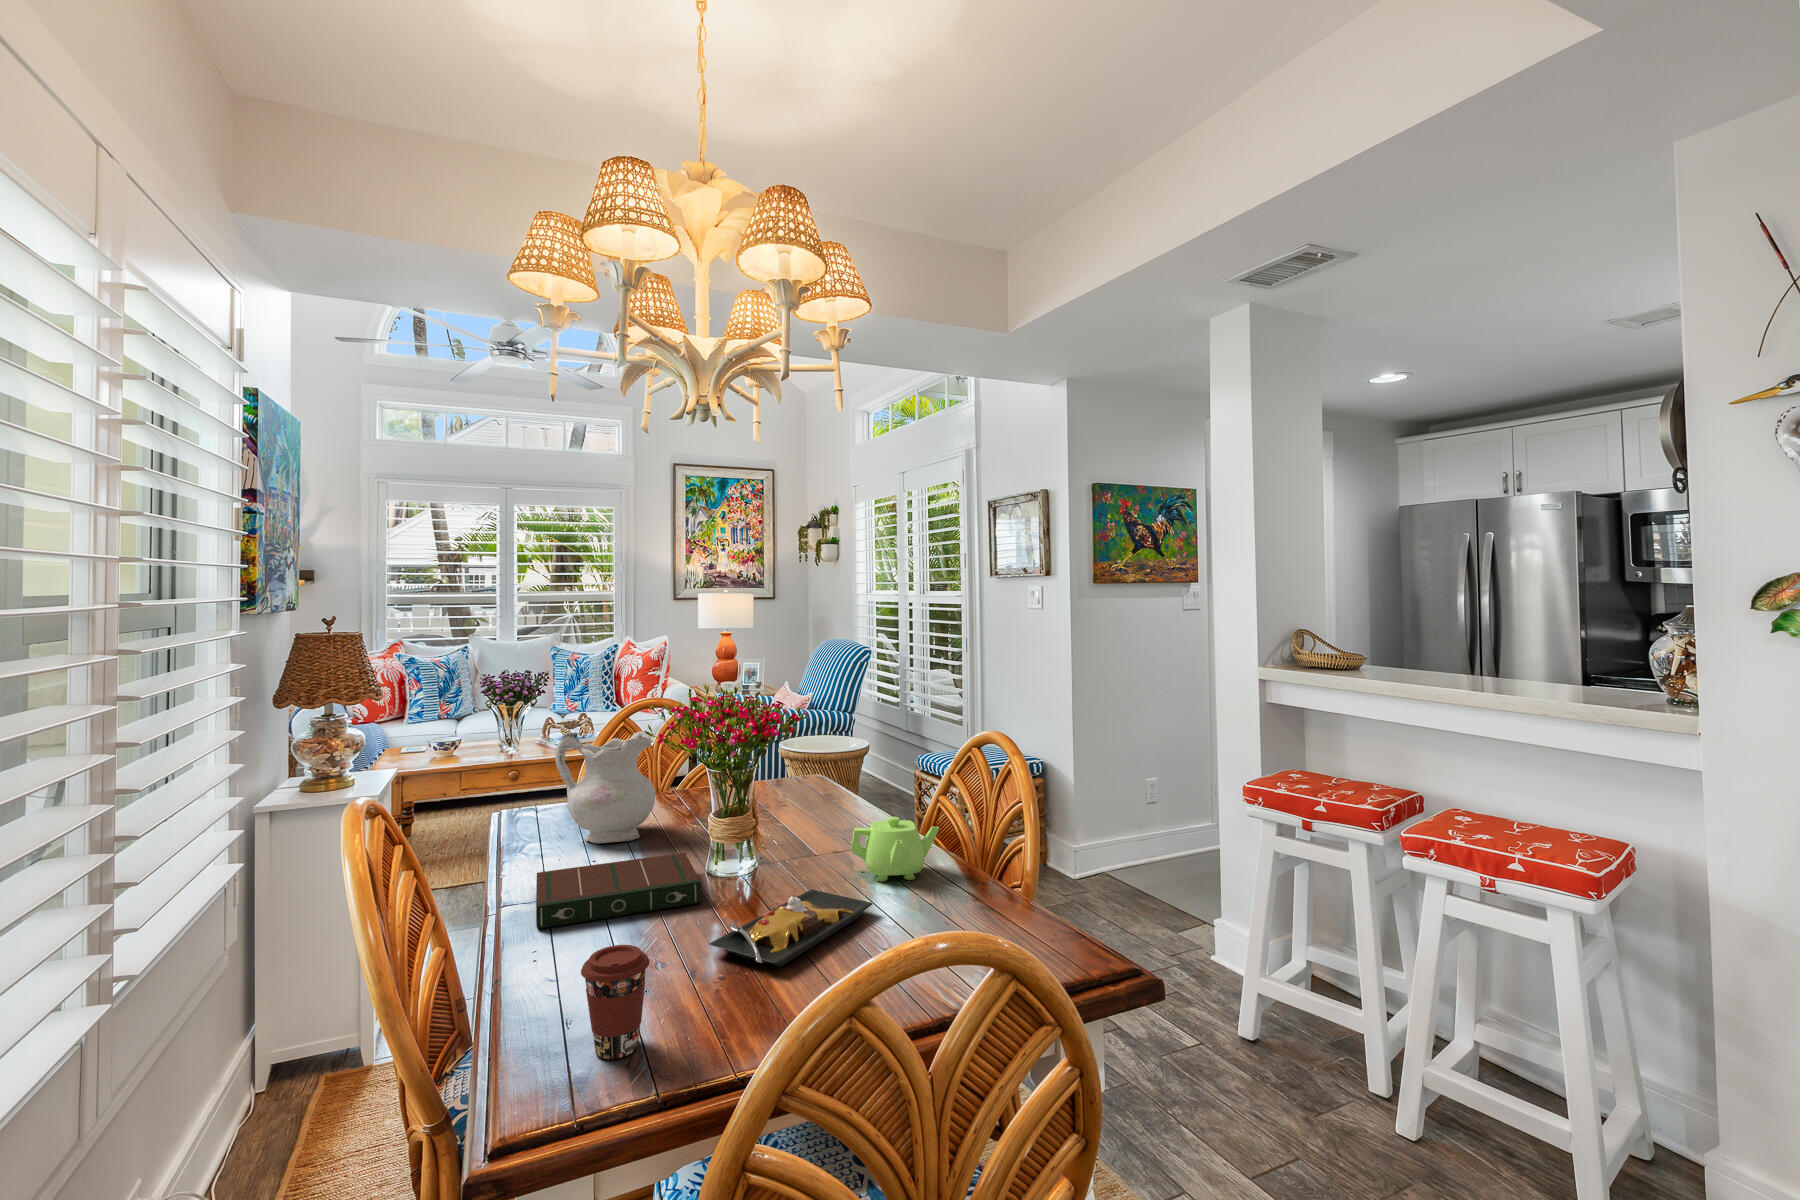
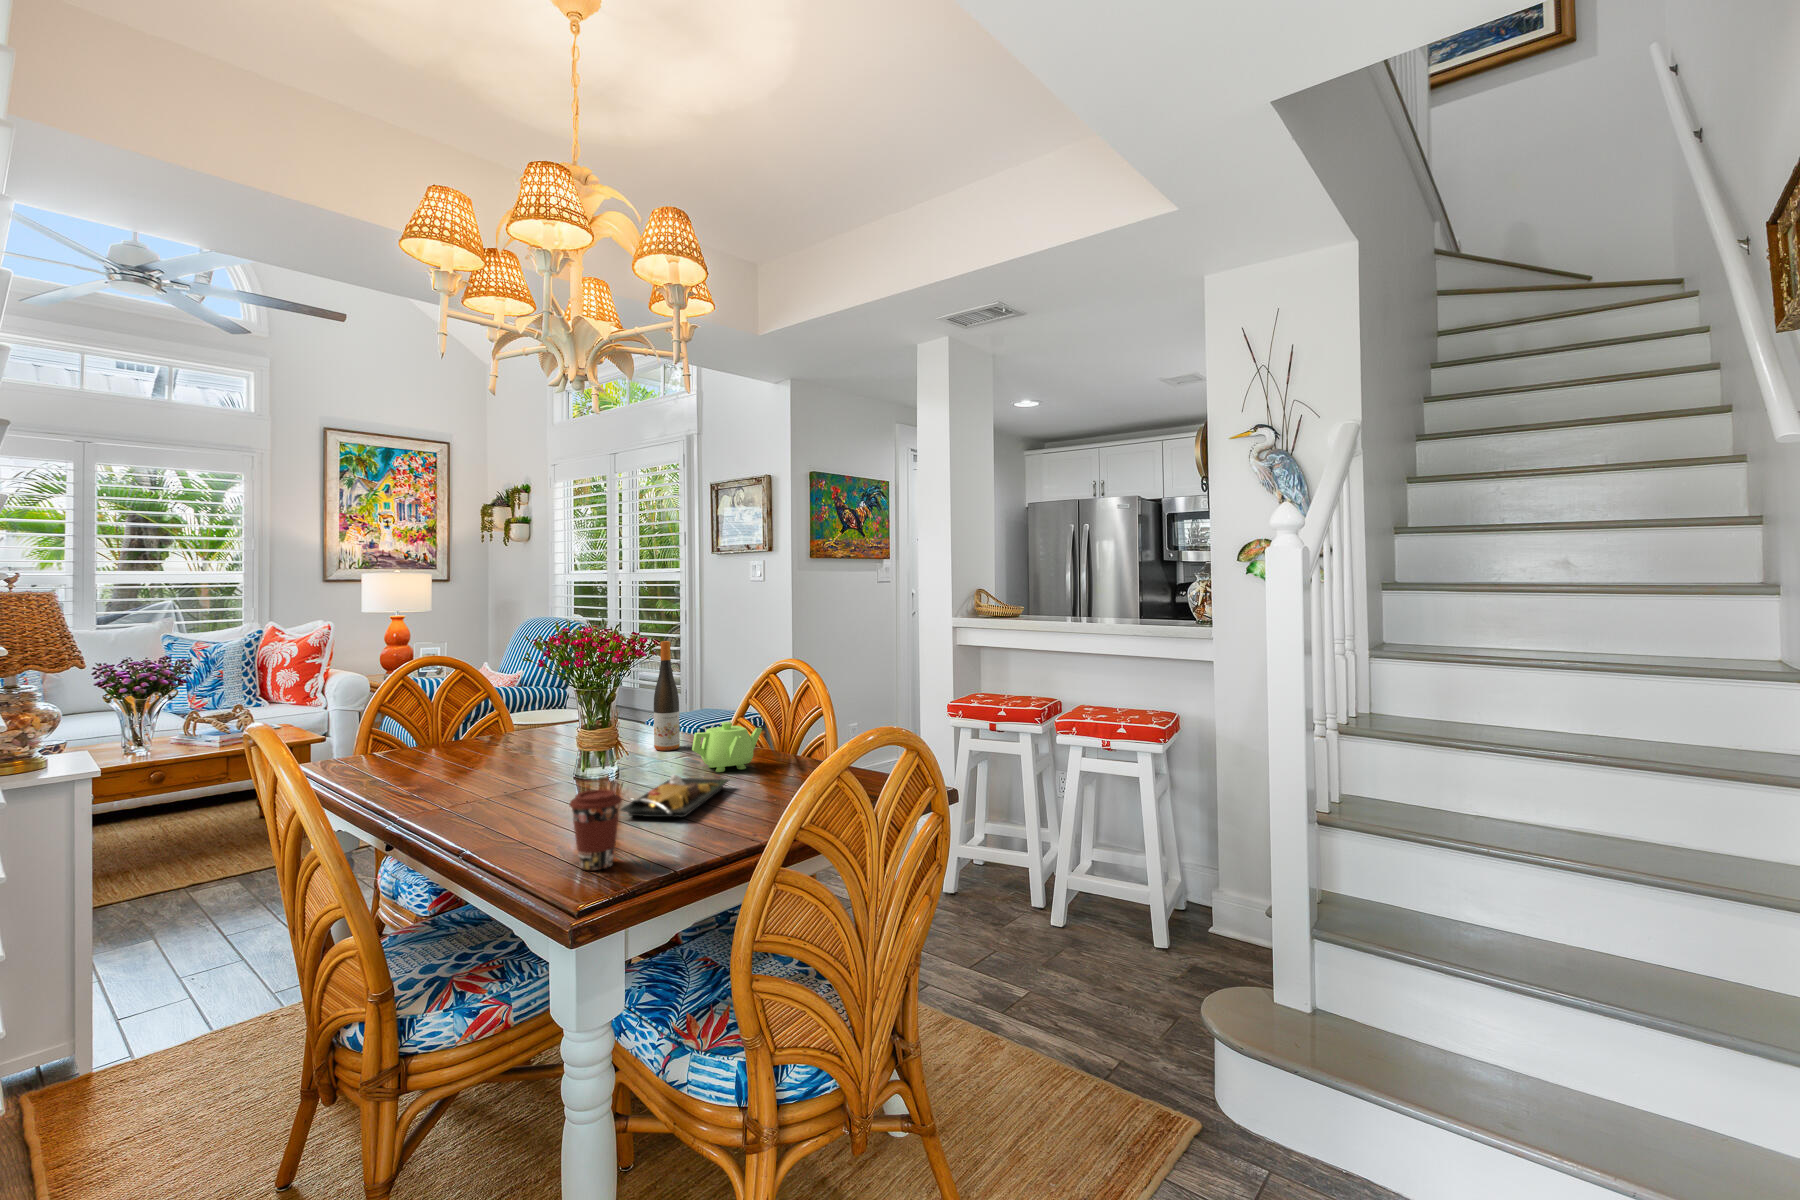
wine bottle: none [836,704,865,833] -> present [654,641,680,751]
ceramic pitcher: present [555,731,655,844] -> none [380,672,483,775]
book: present [536,853,701,929] -> none [409,766,579,824]

